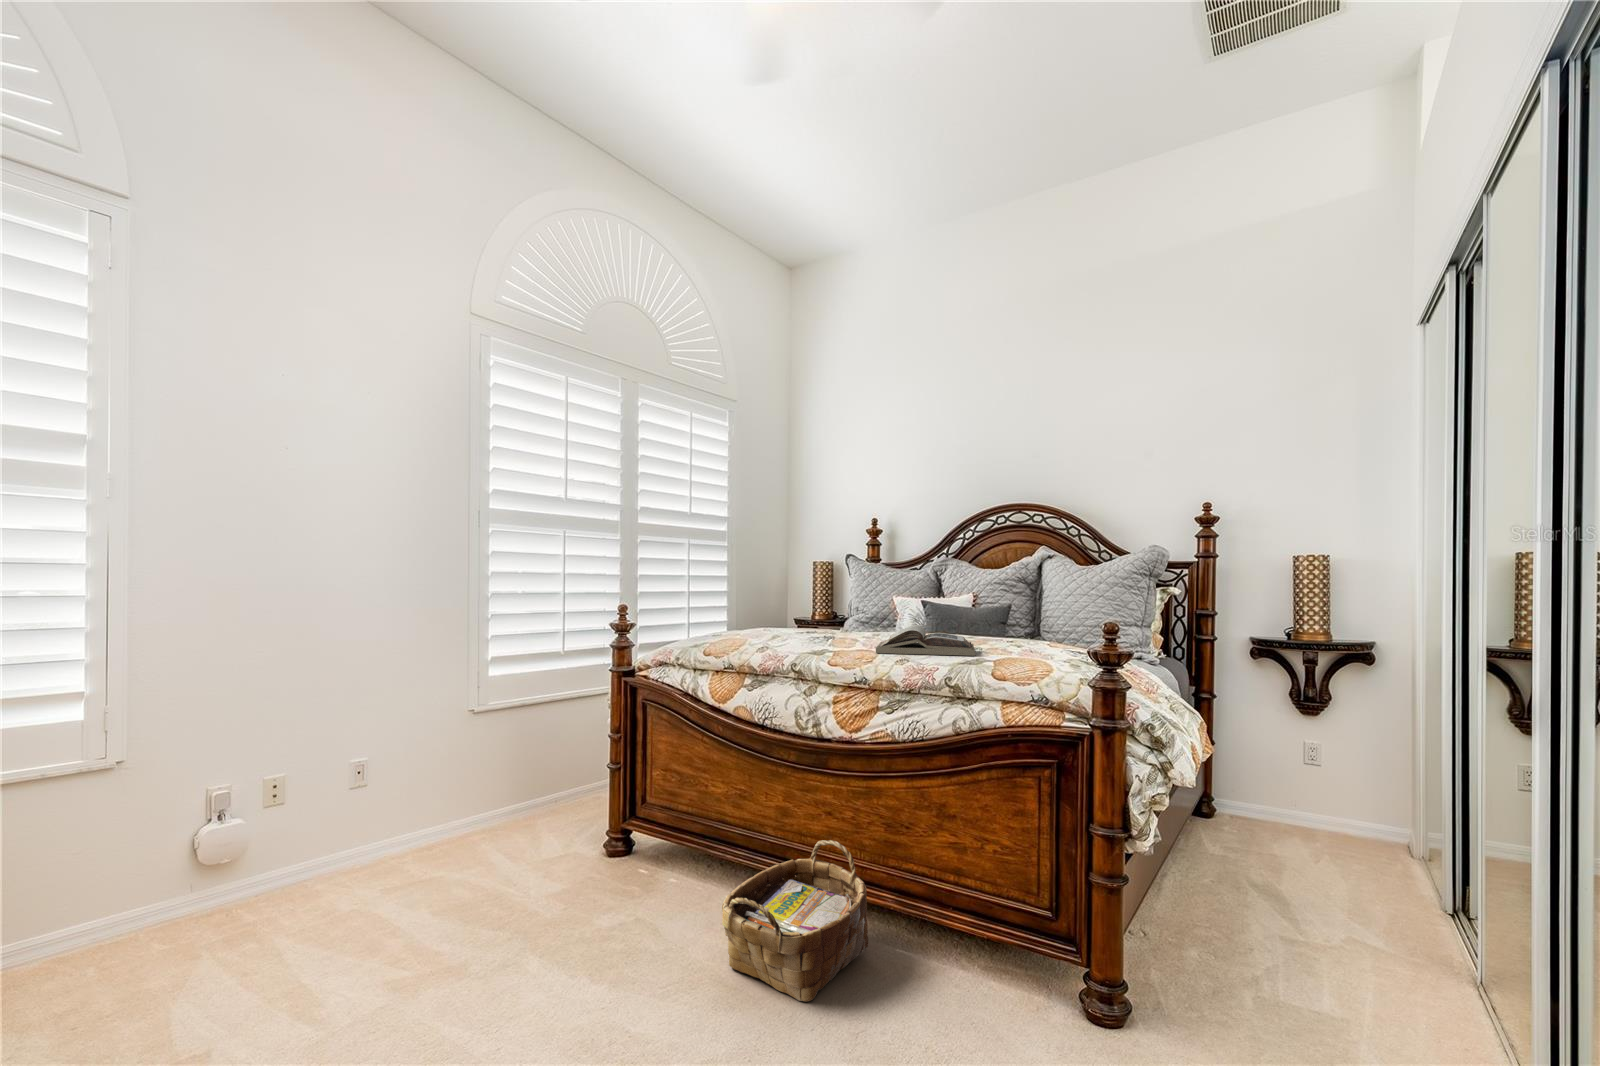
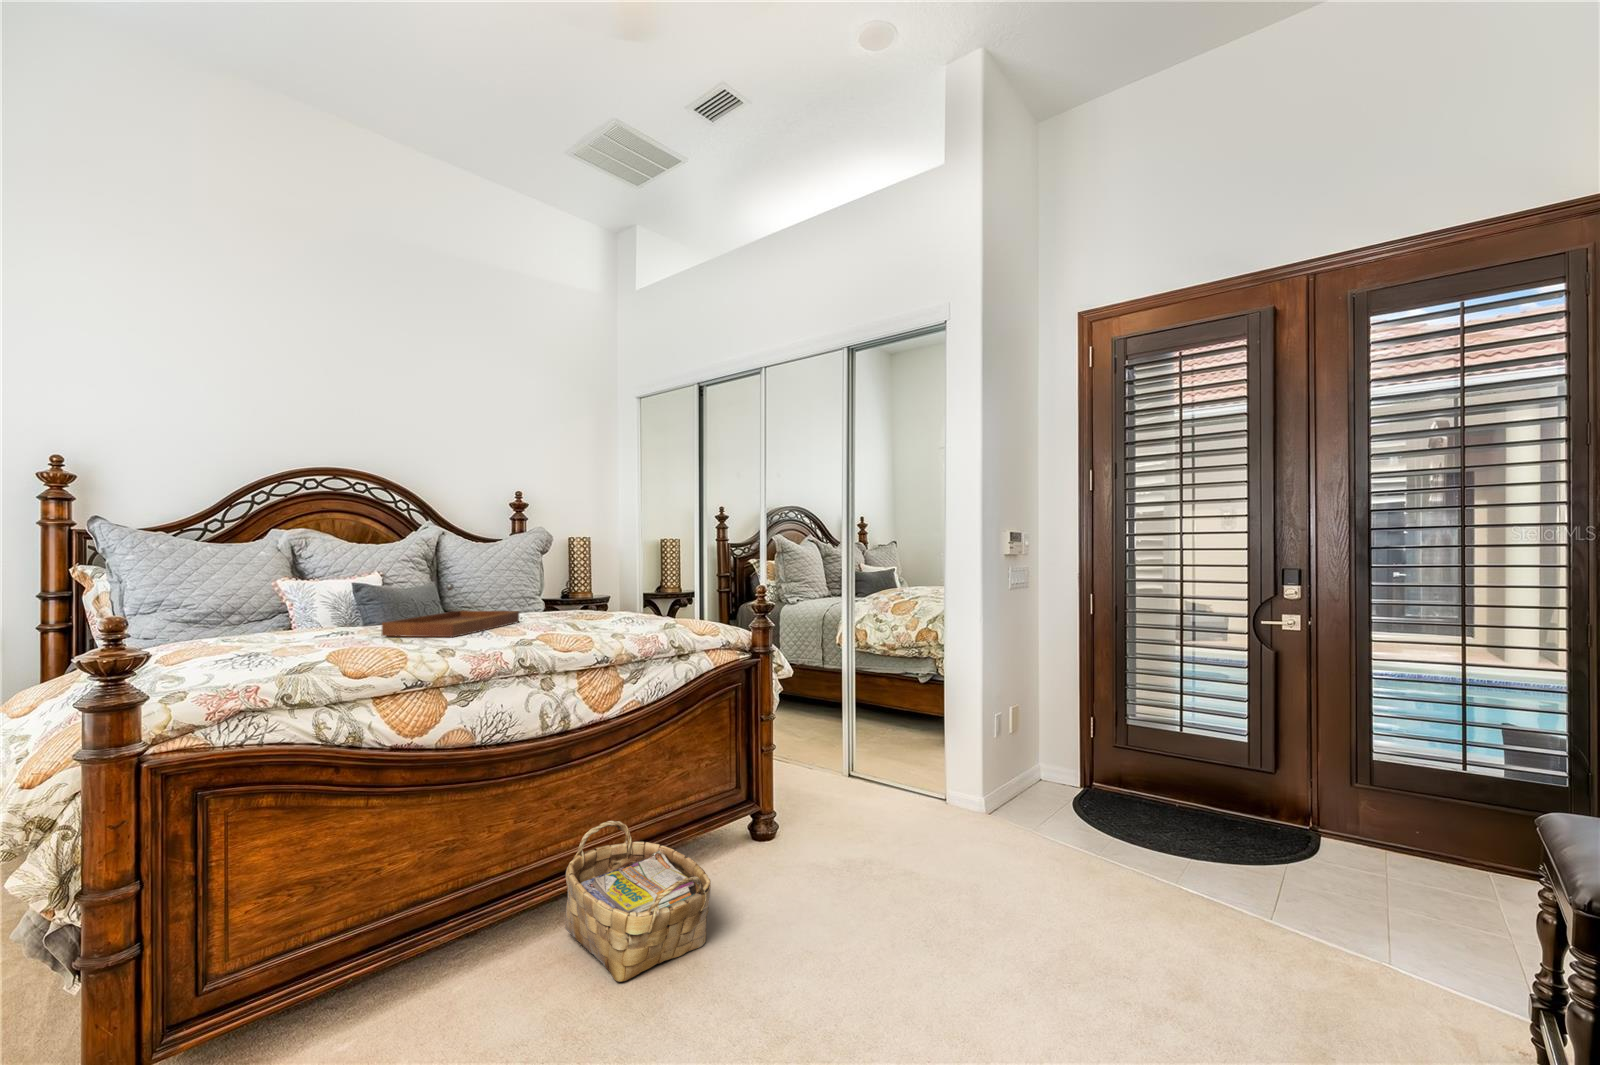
tray: none [790,599,909,641] -> present [382,584,519,637]
book: present [876,625,975,656] -> none [580,601,676,629]

